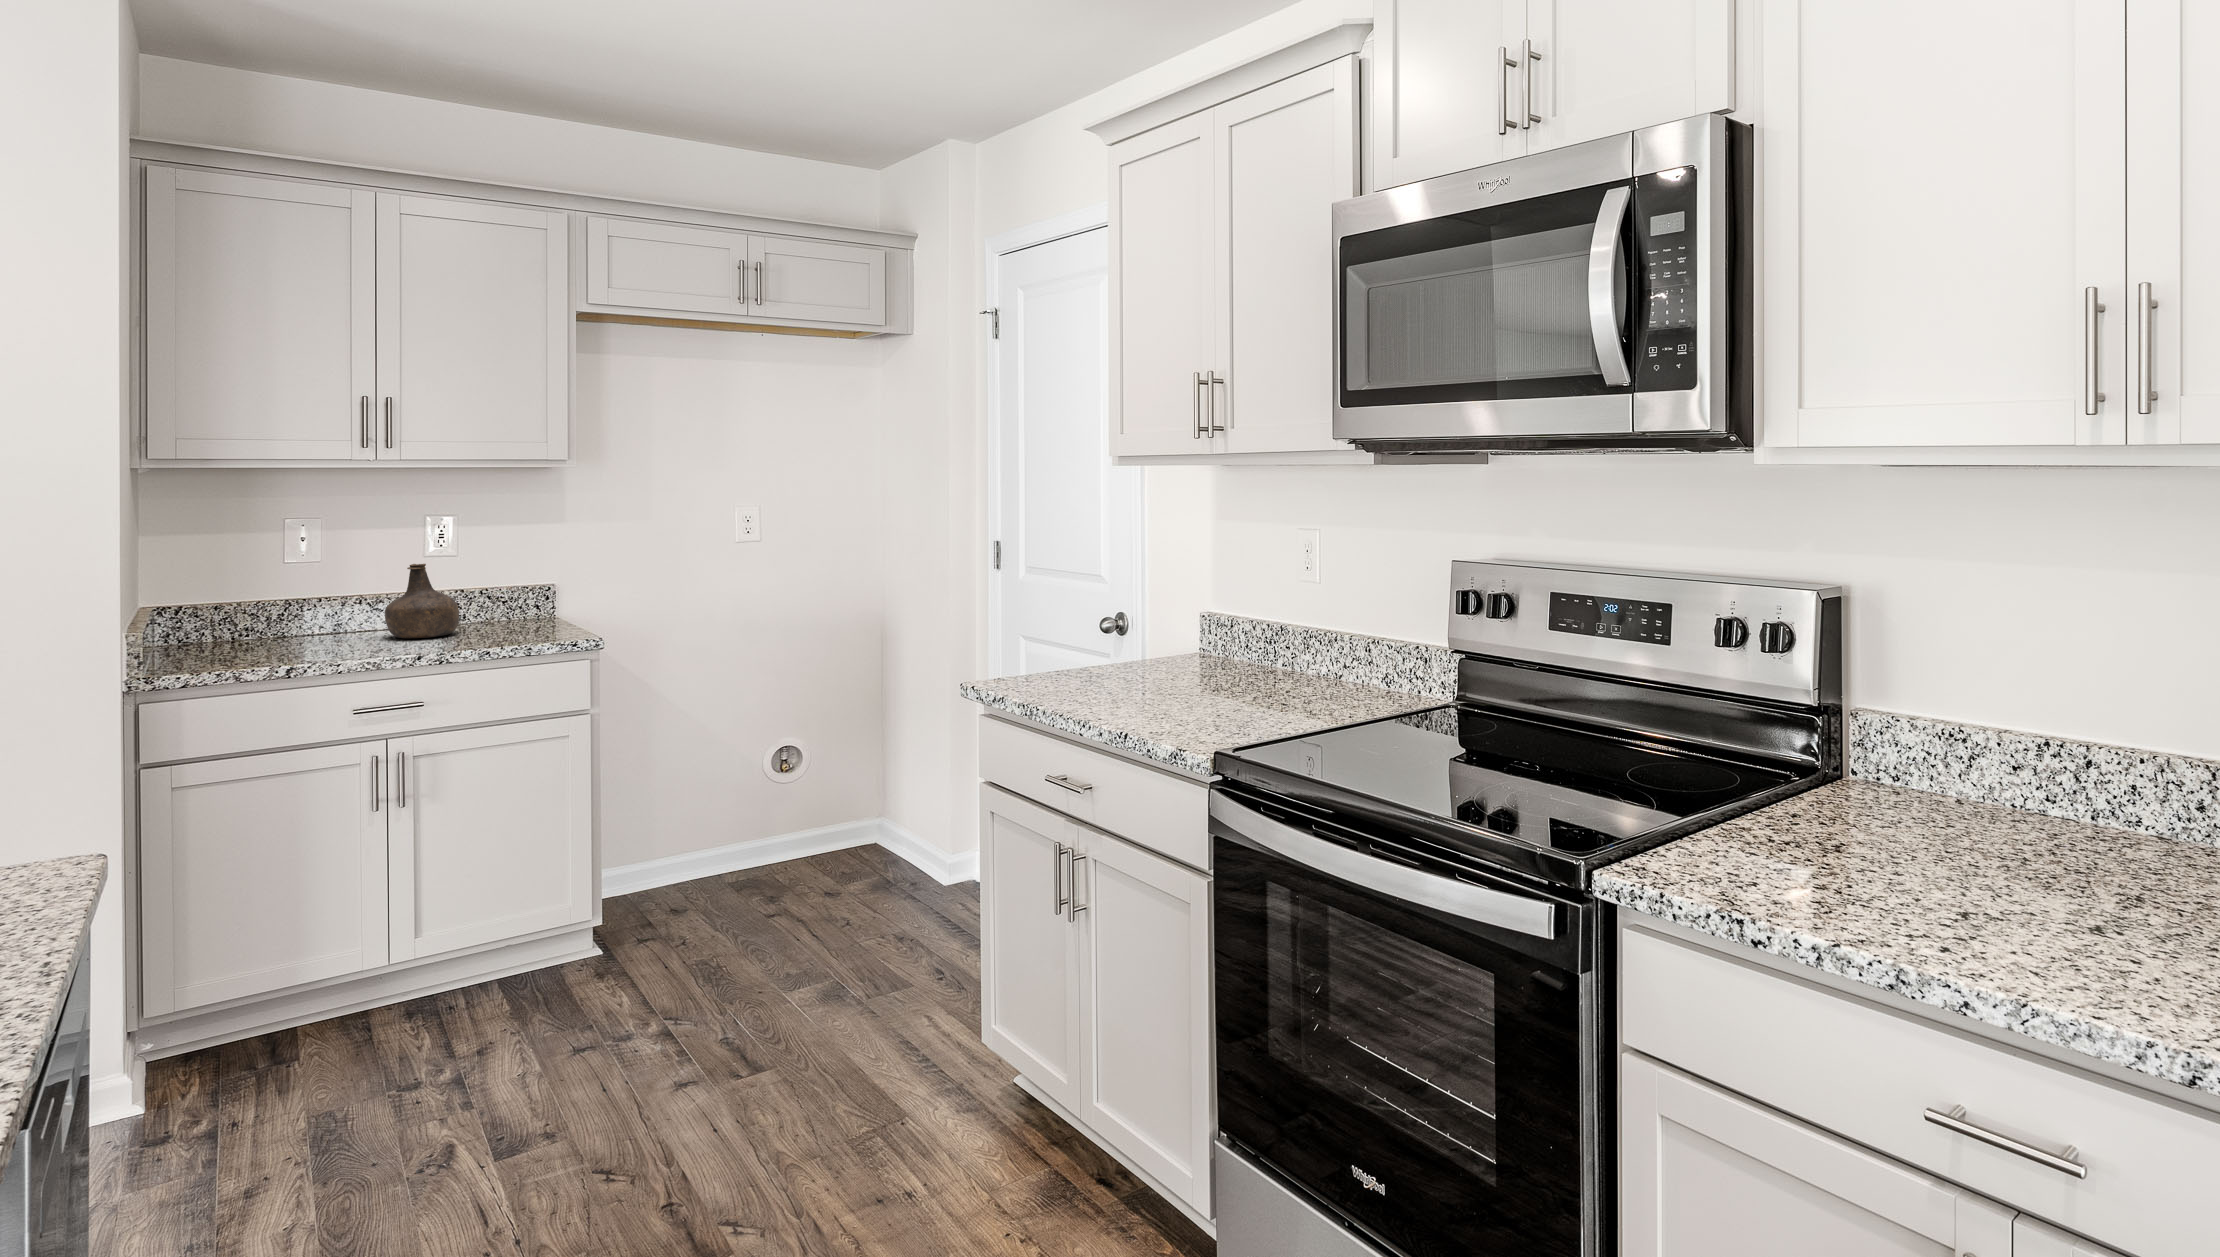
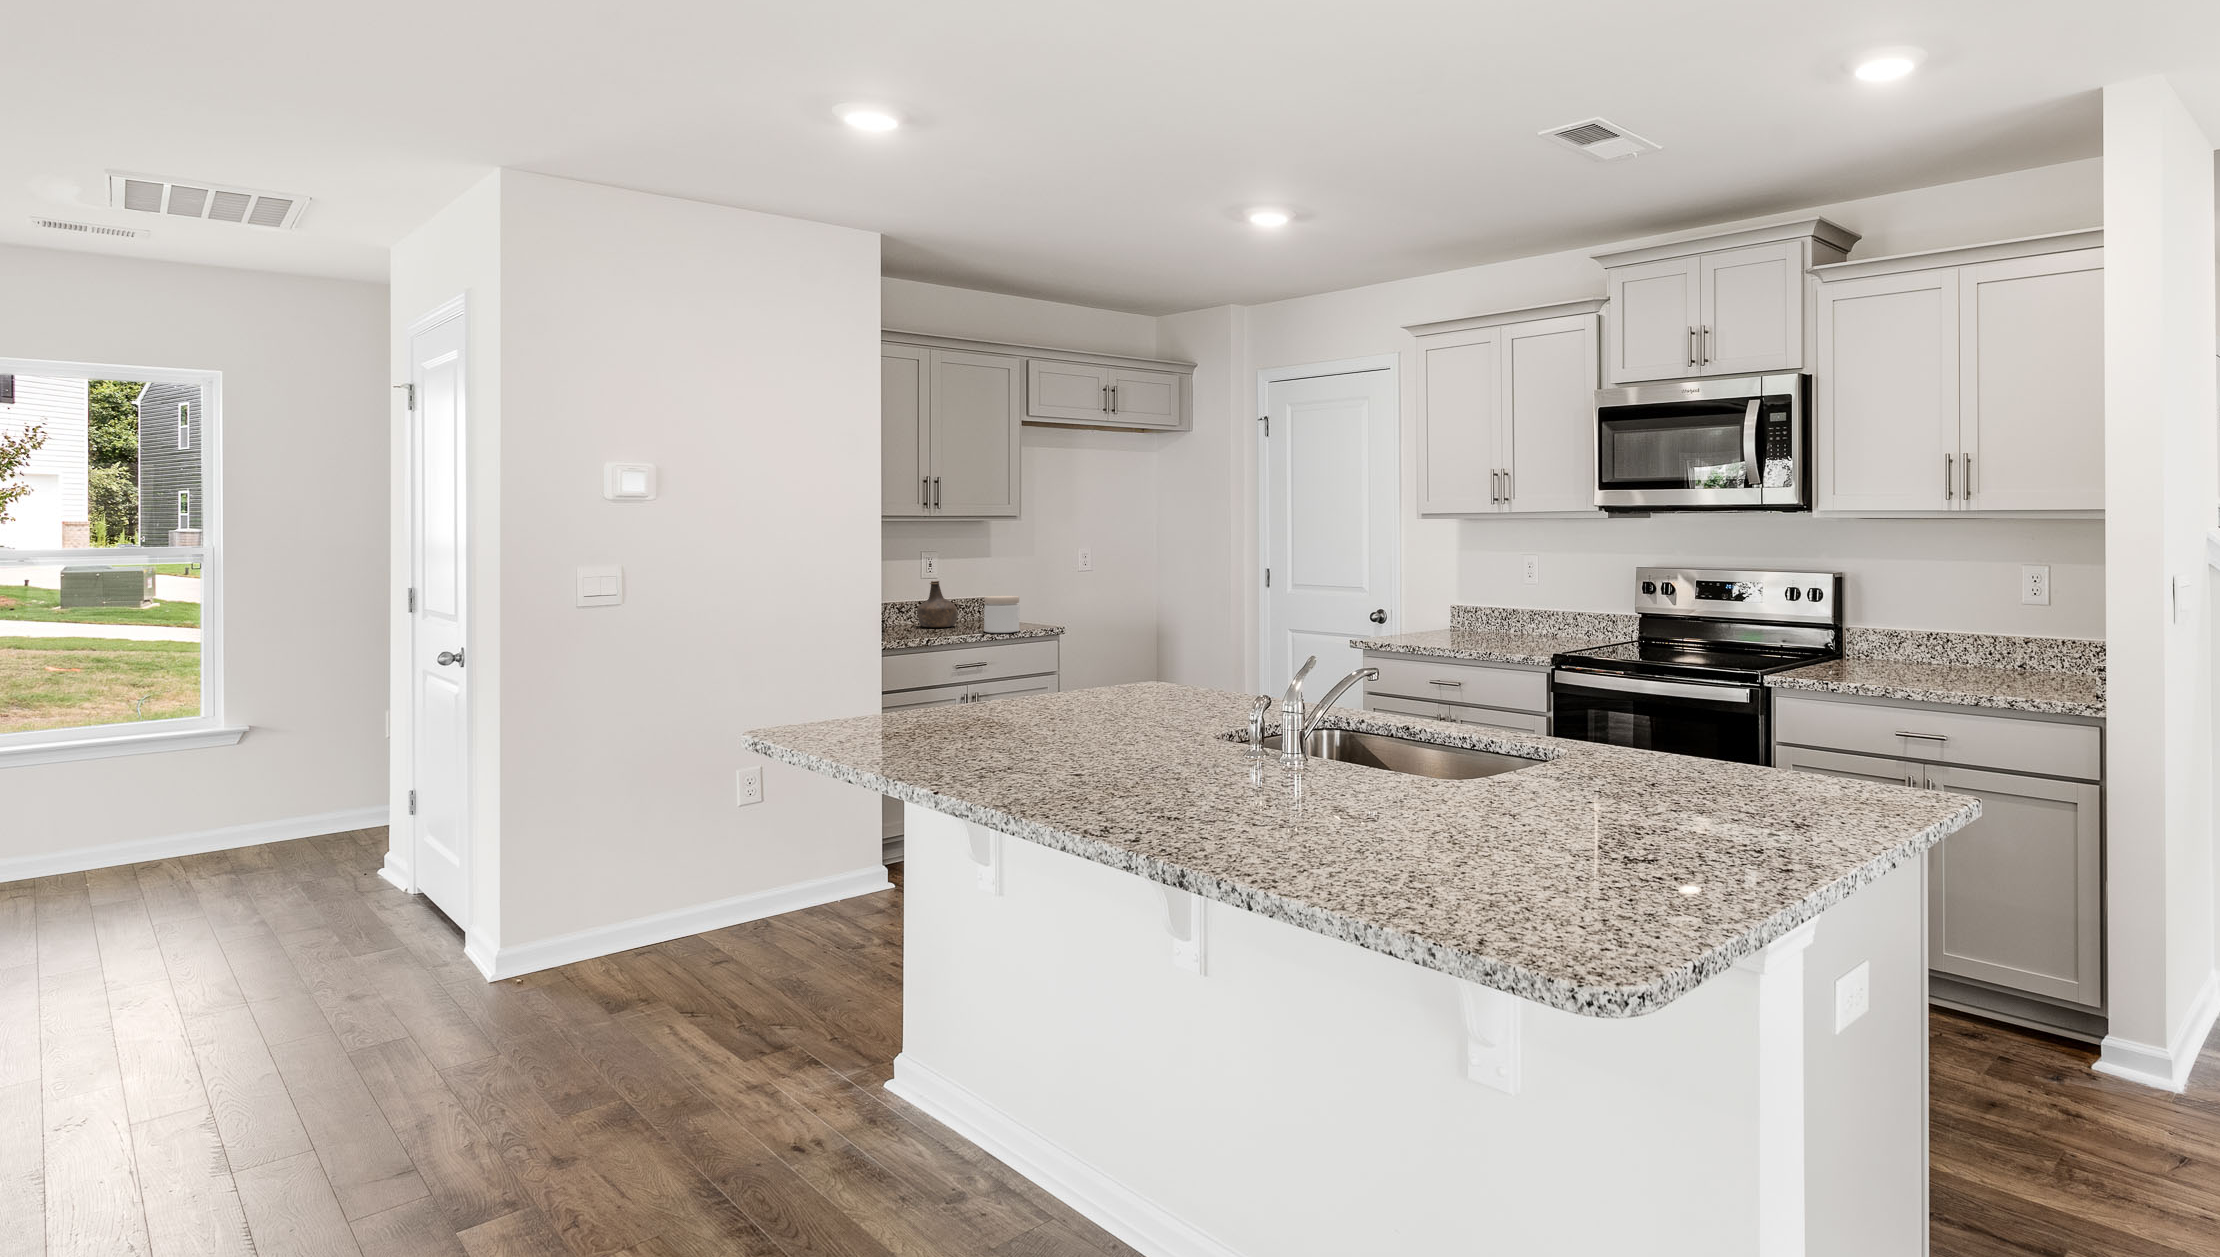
jar: none [455,589,521,652] -> present [984,596,1019,633]

